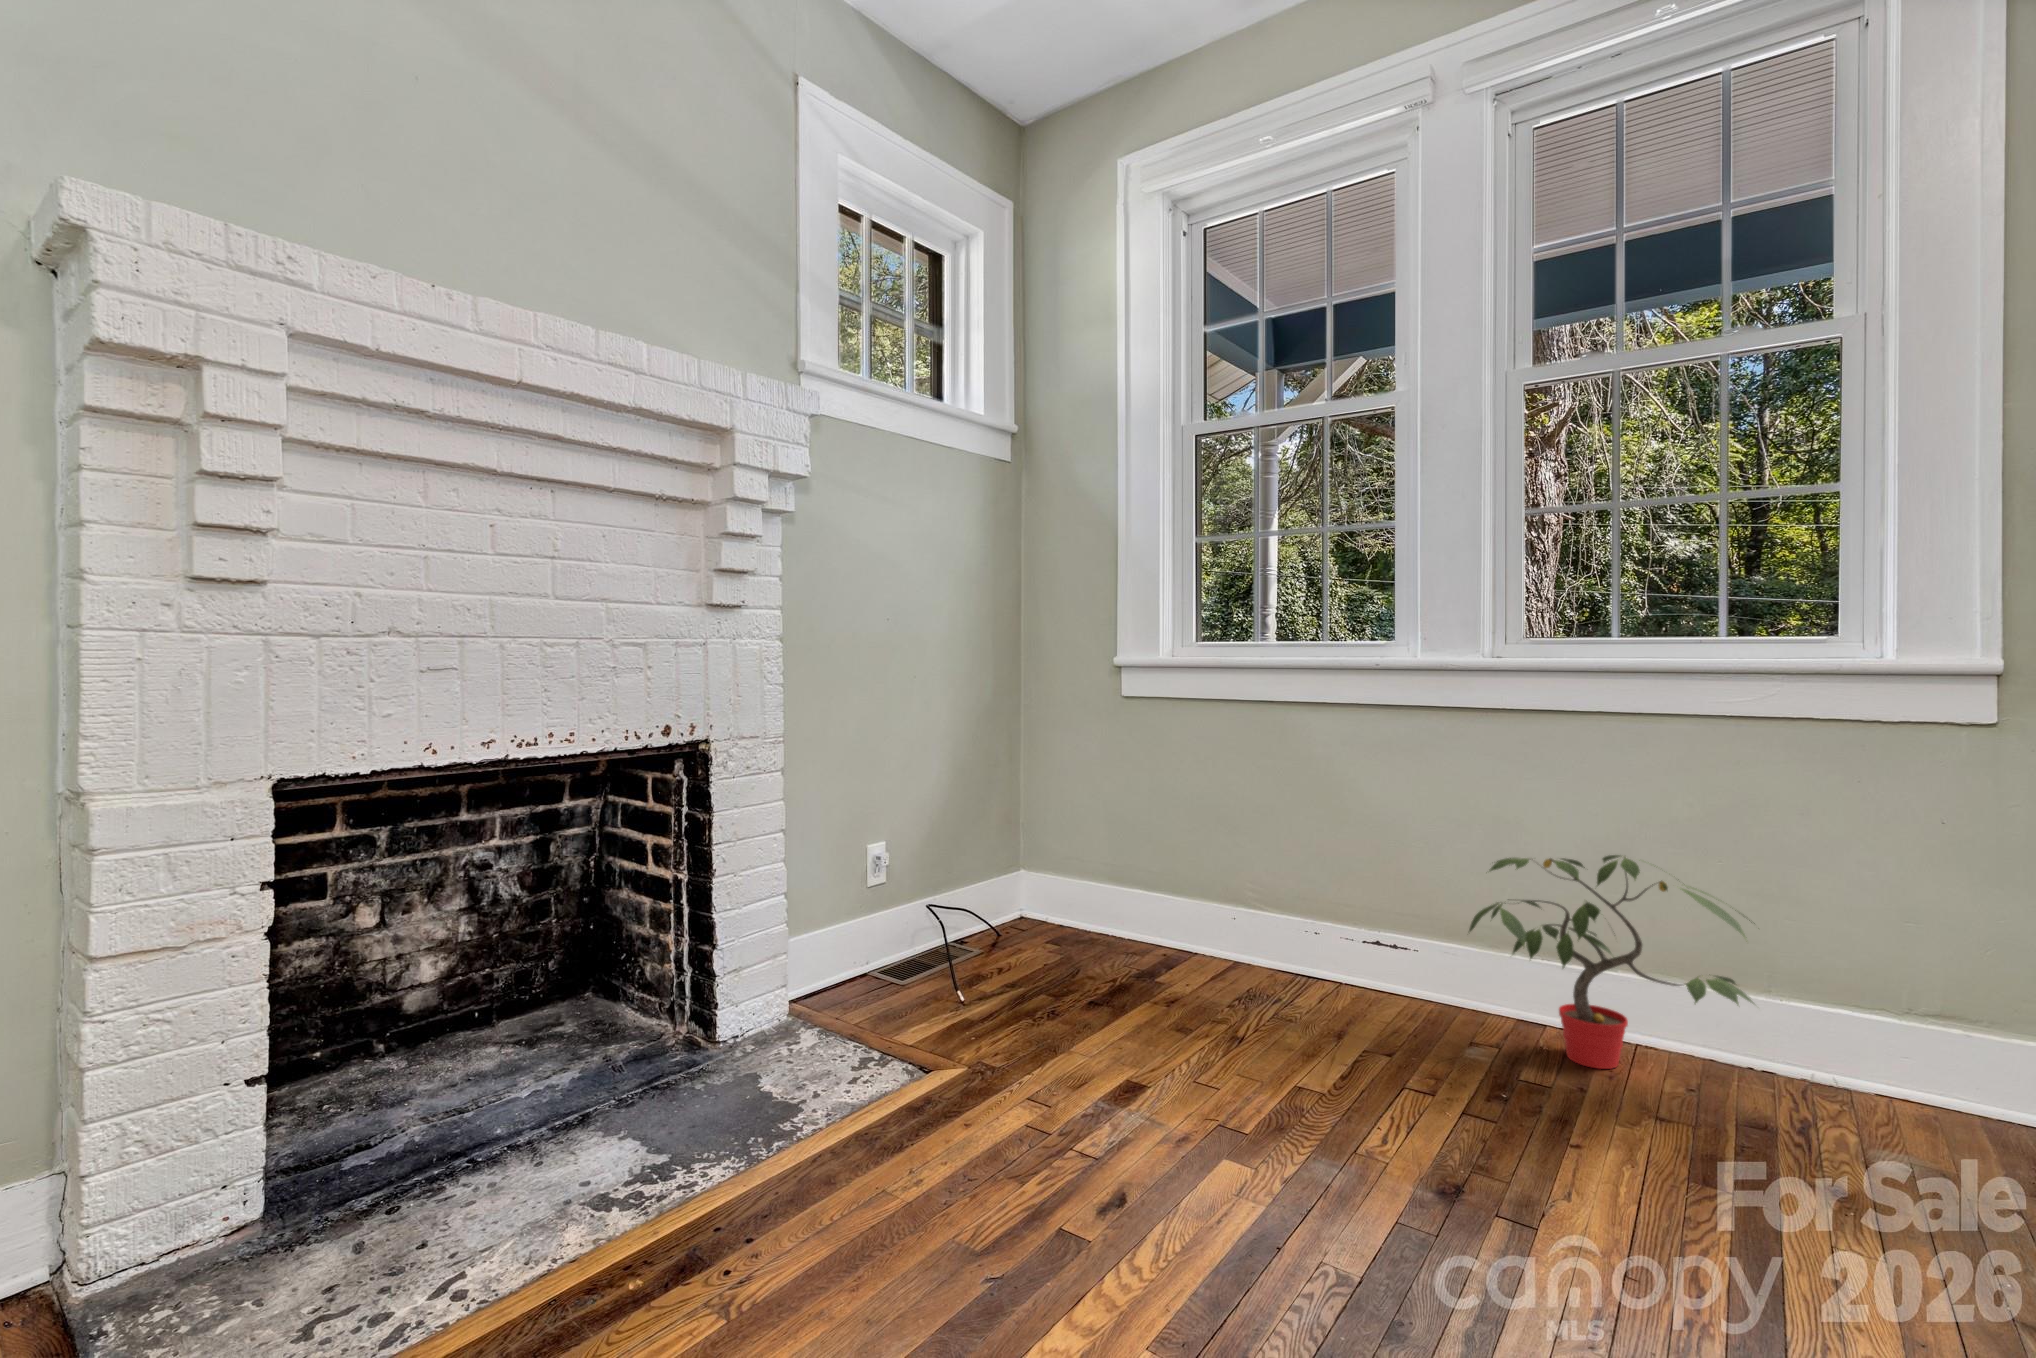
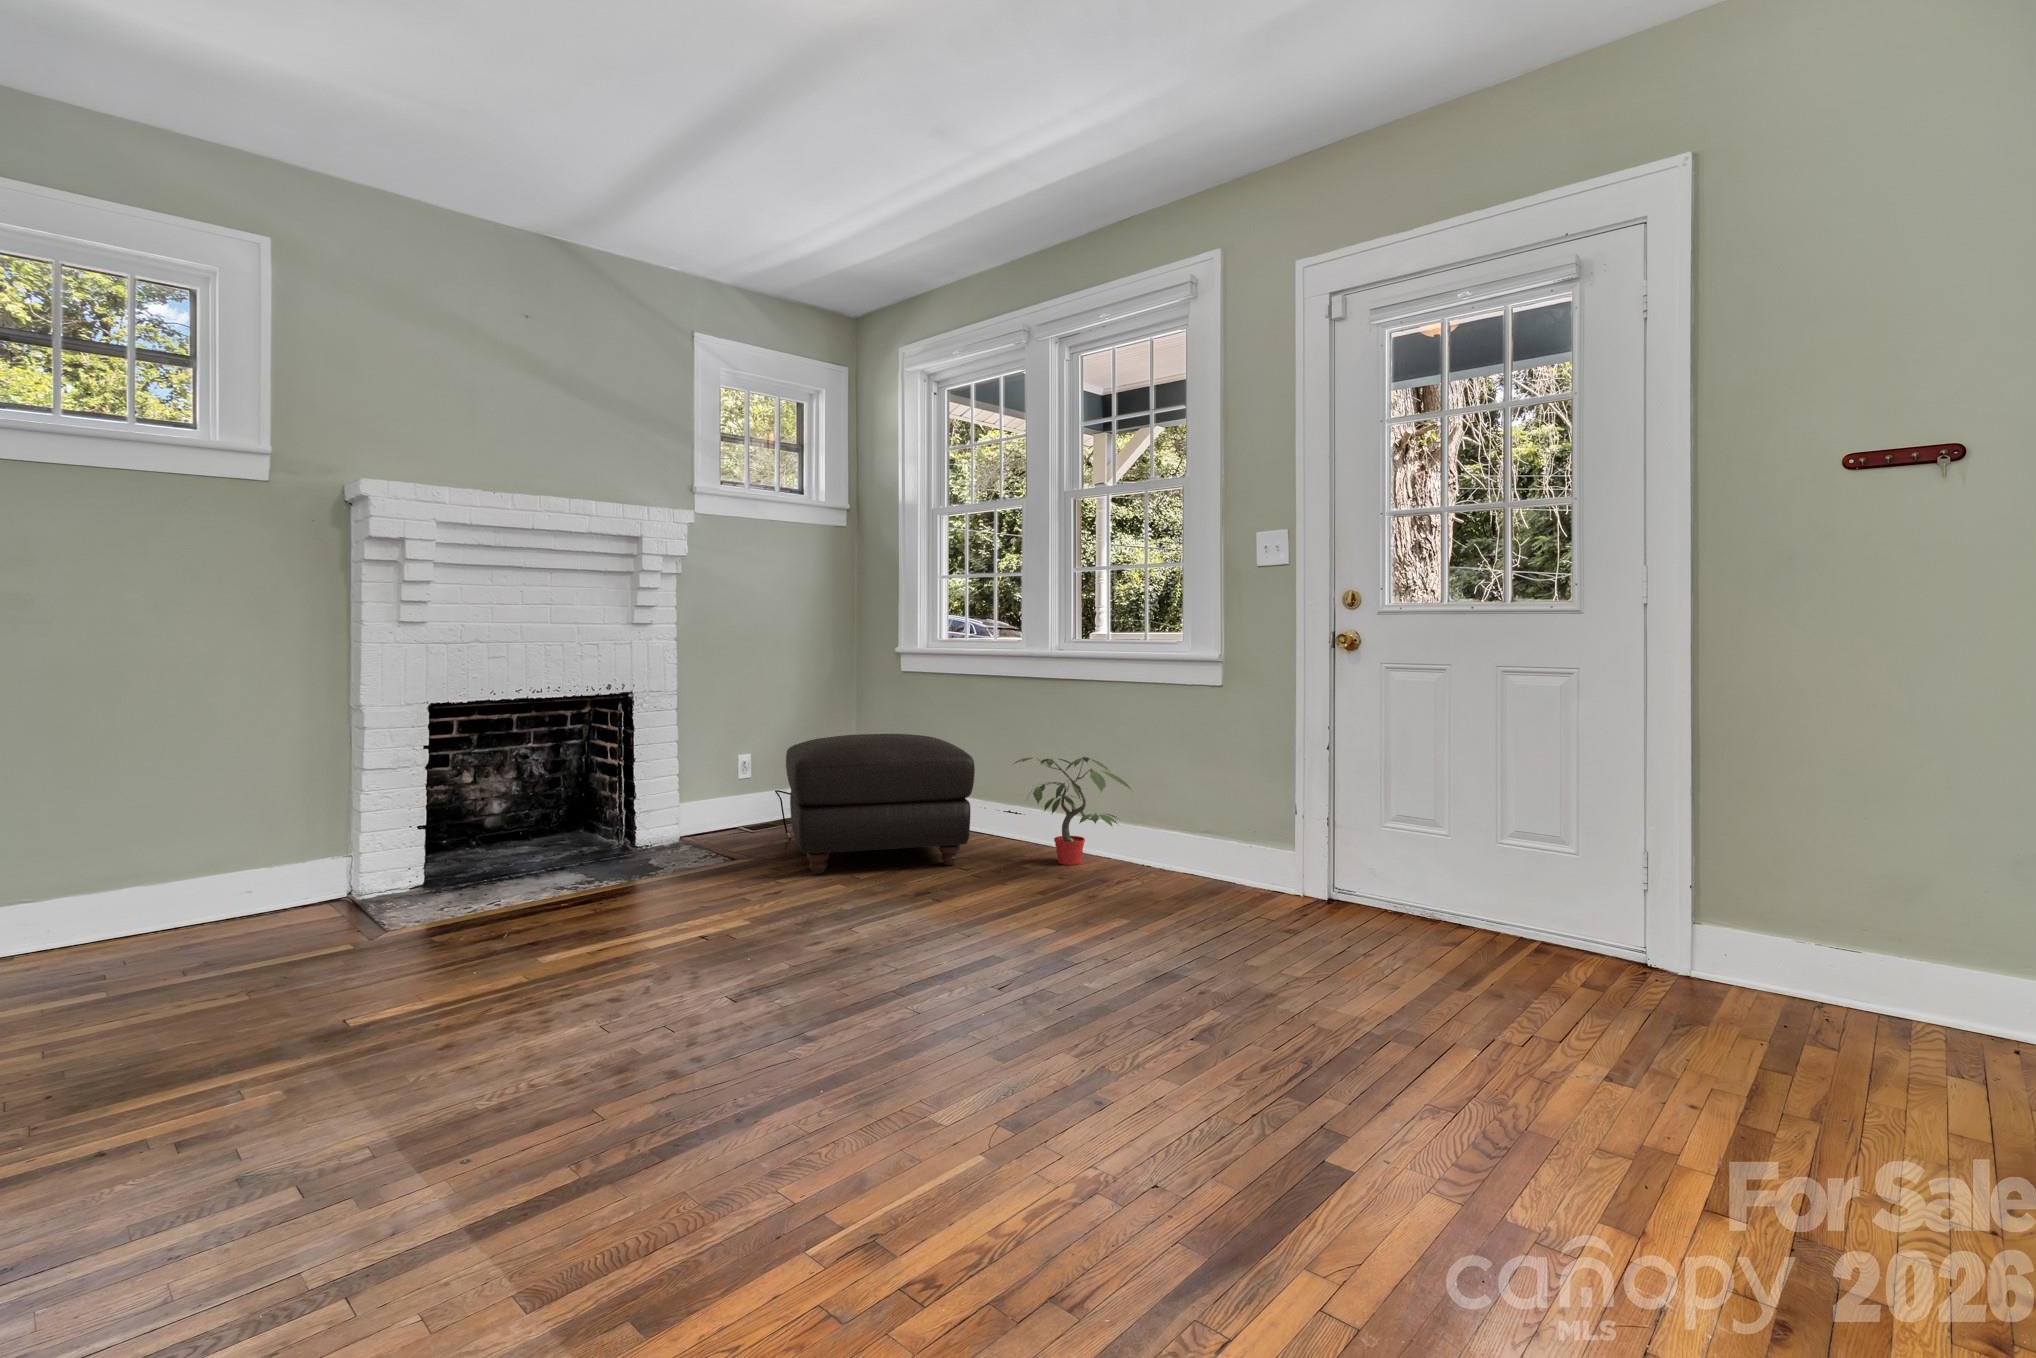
ottoman: none [1011,812,1441,1128] -> present [786,734,975,874]

